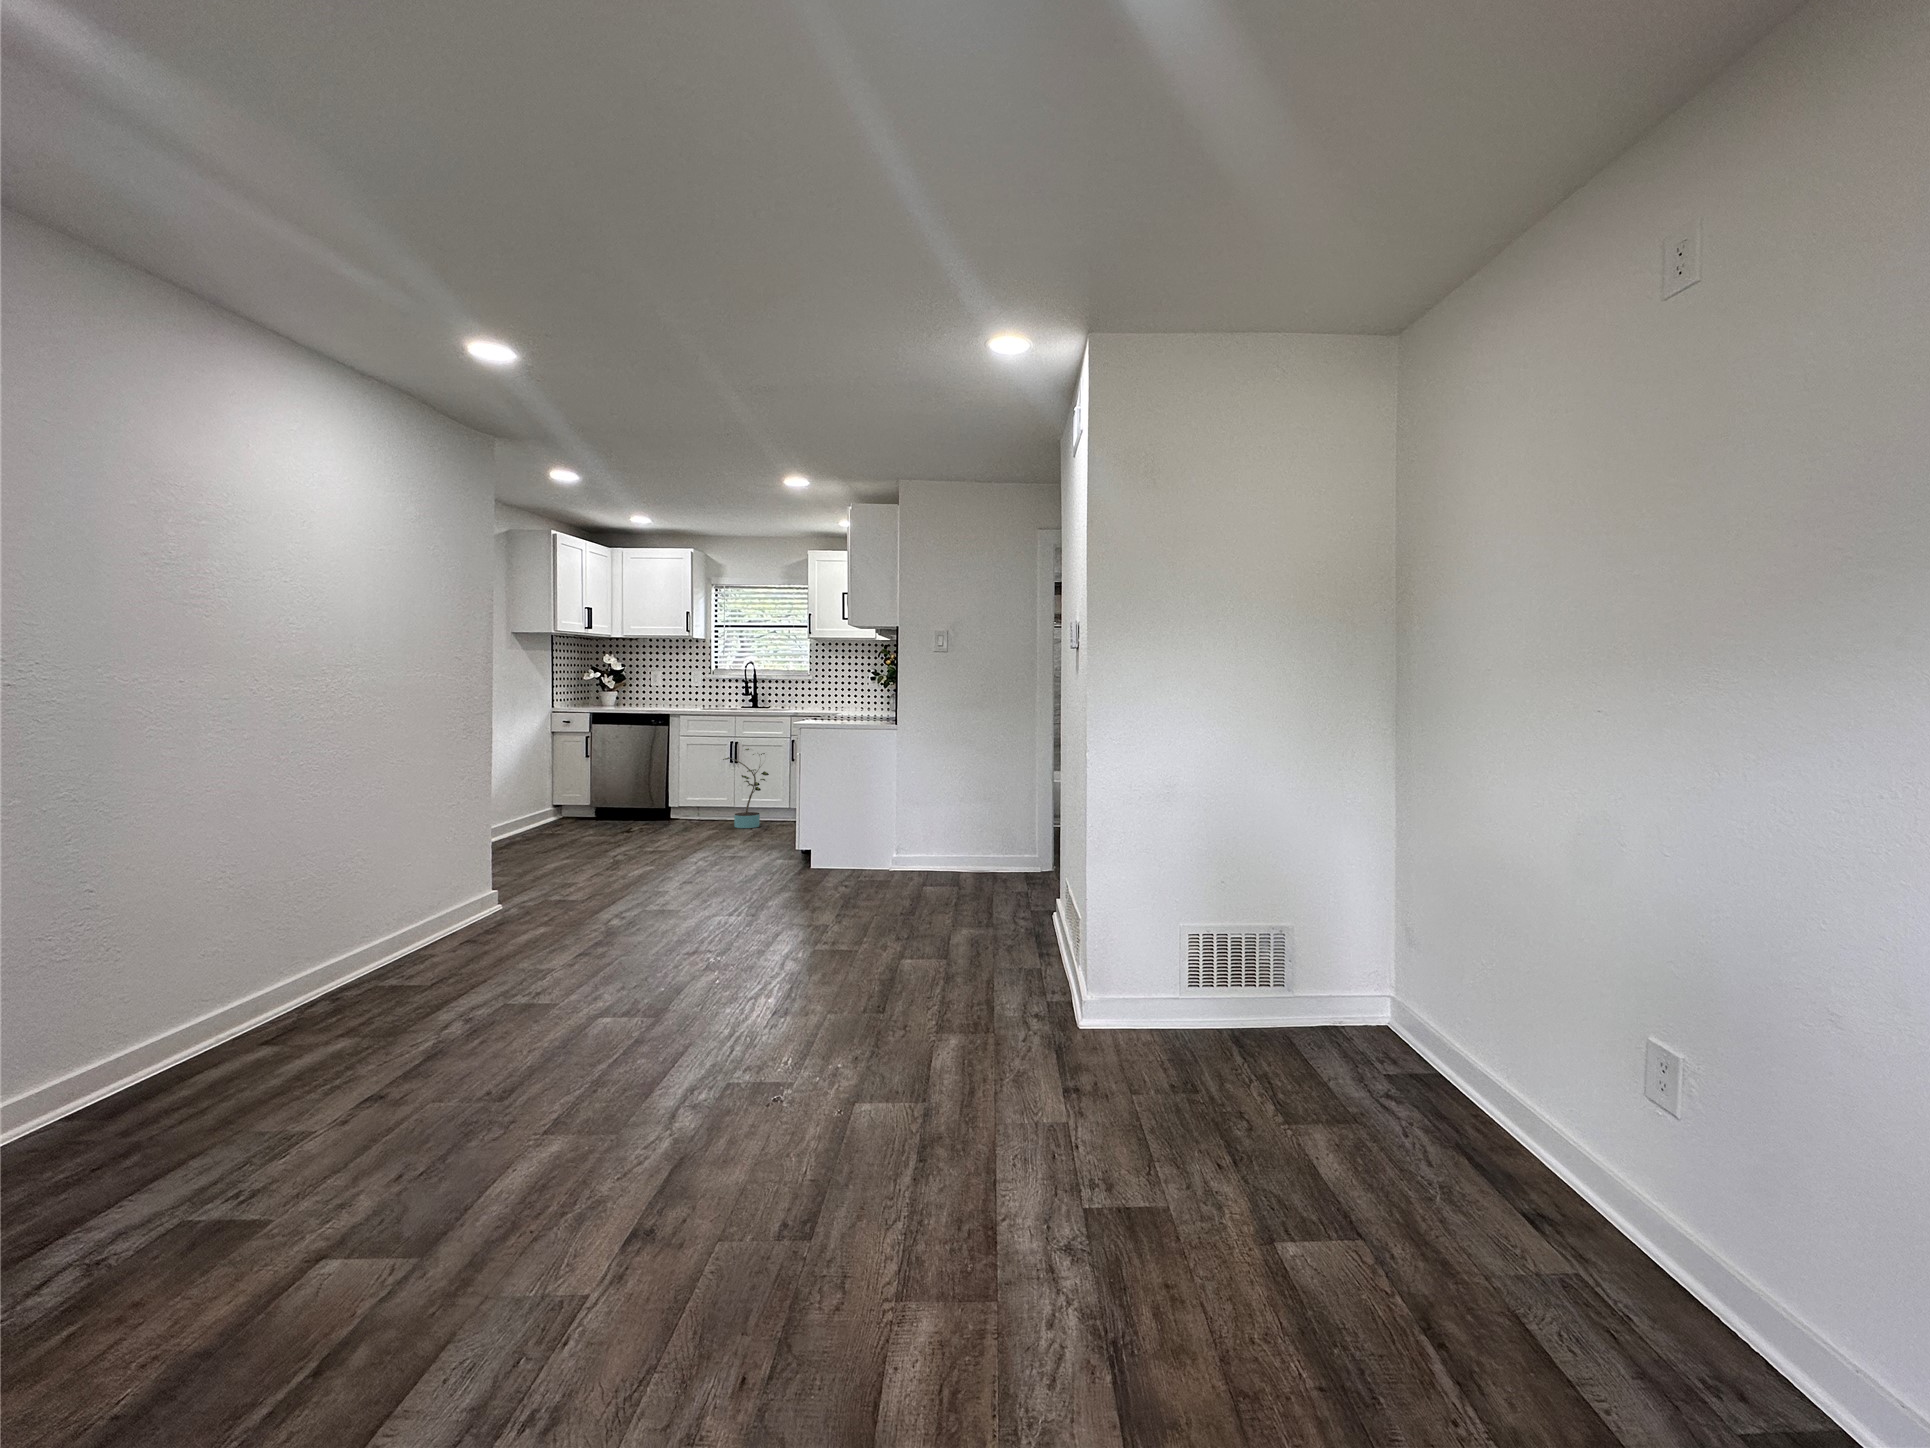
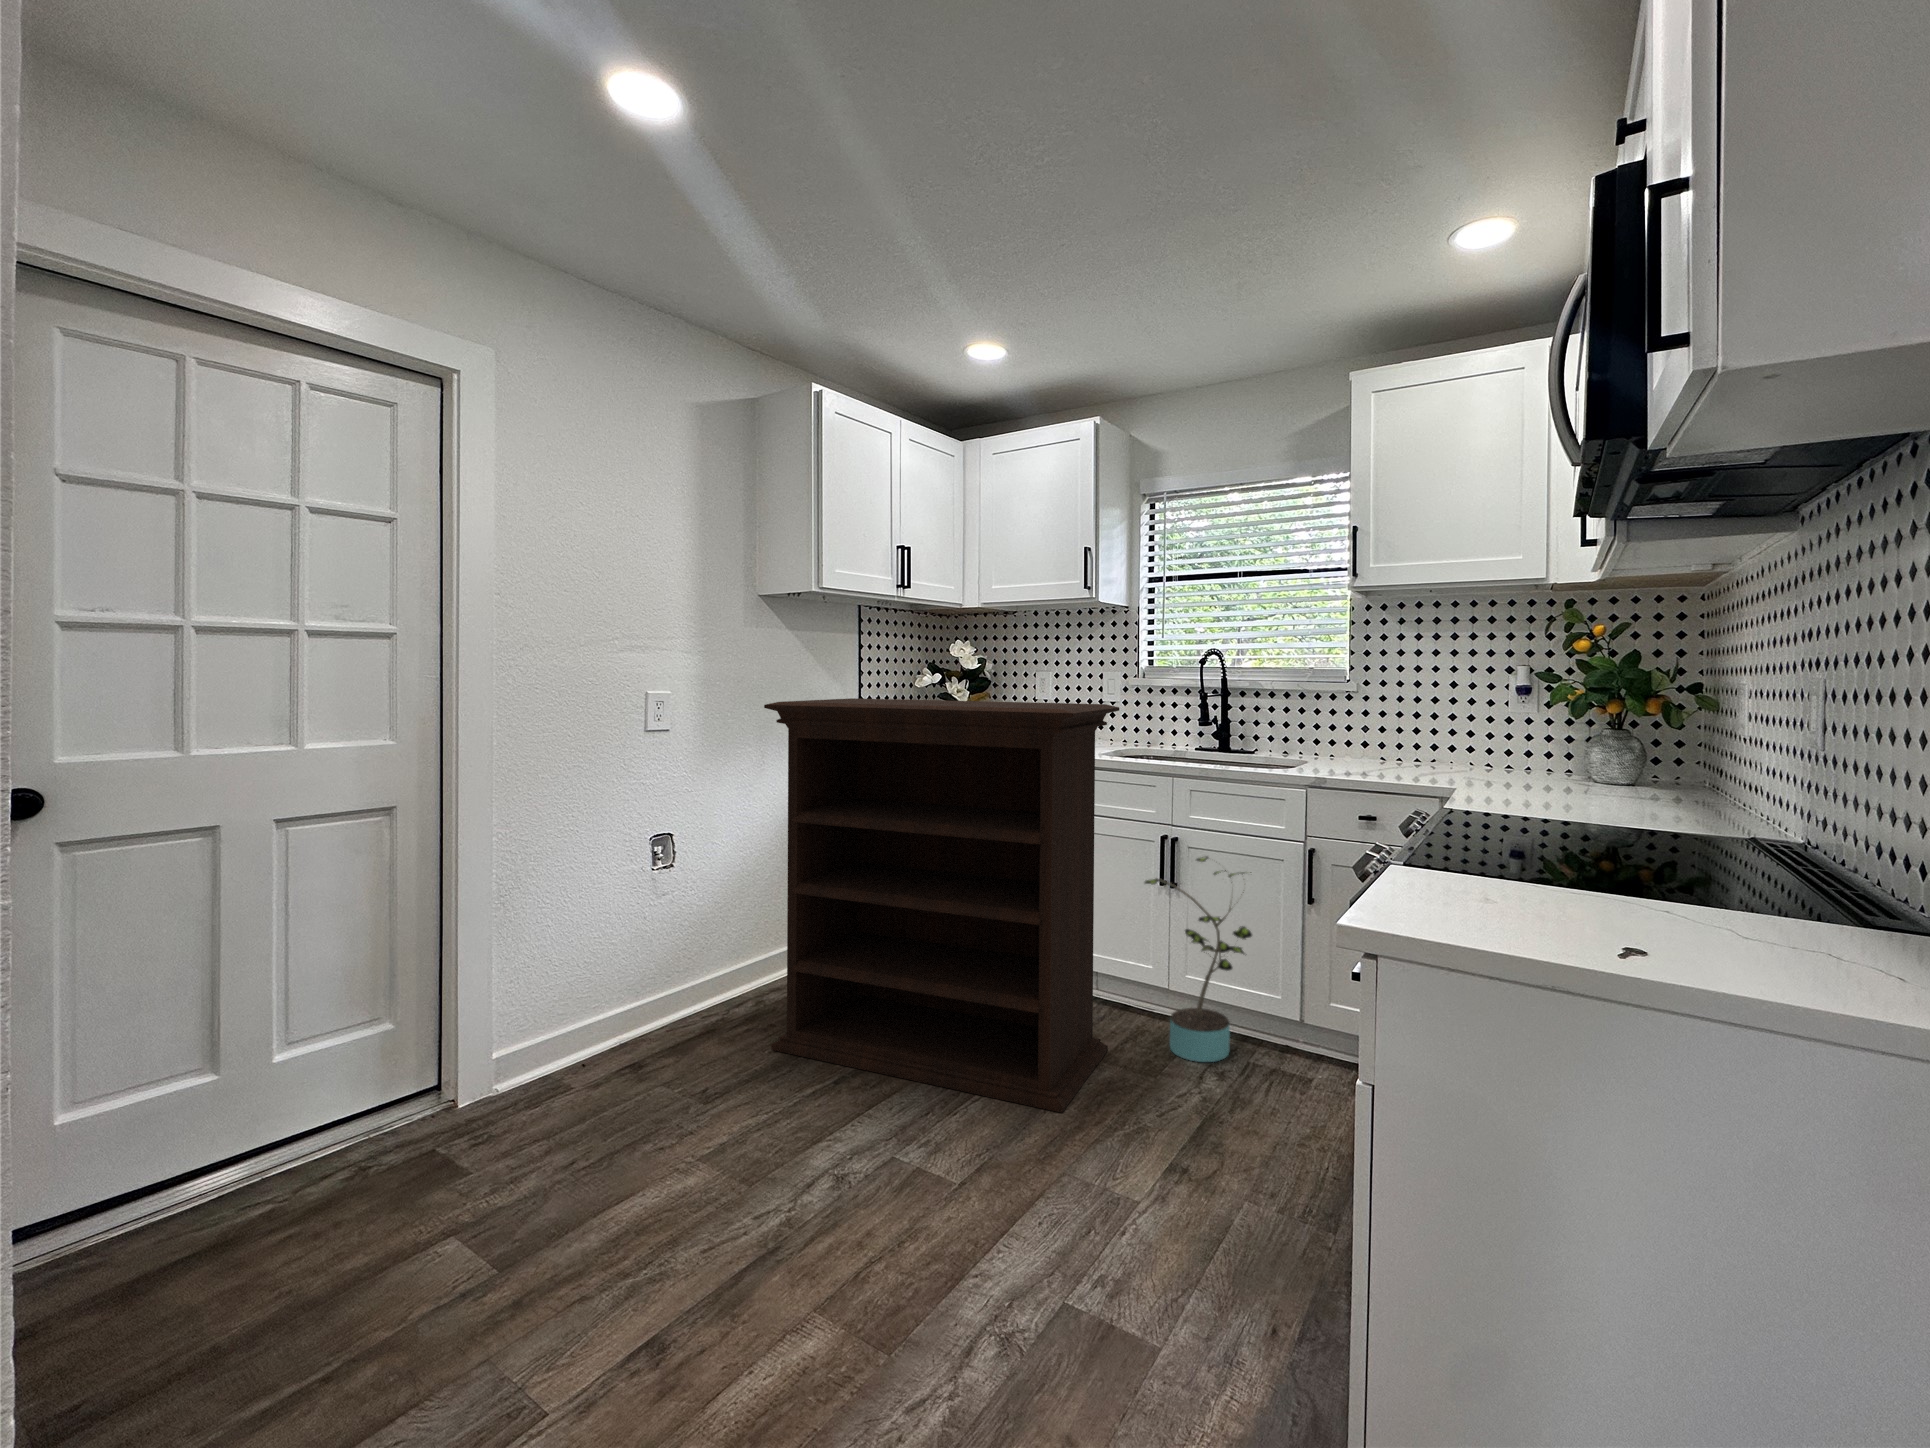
bookshelf: none [547,684,713,842] -> present [764,698,1119,1113]

